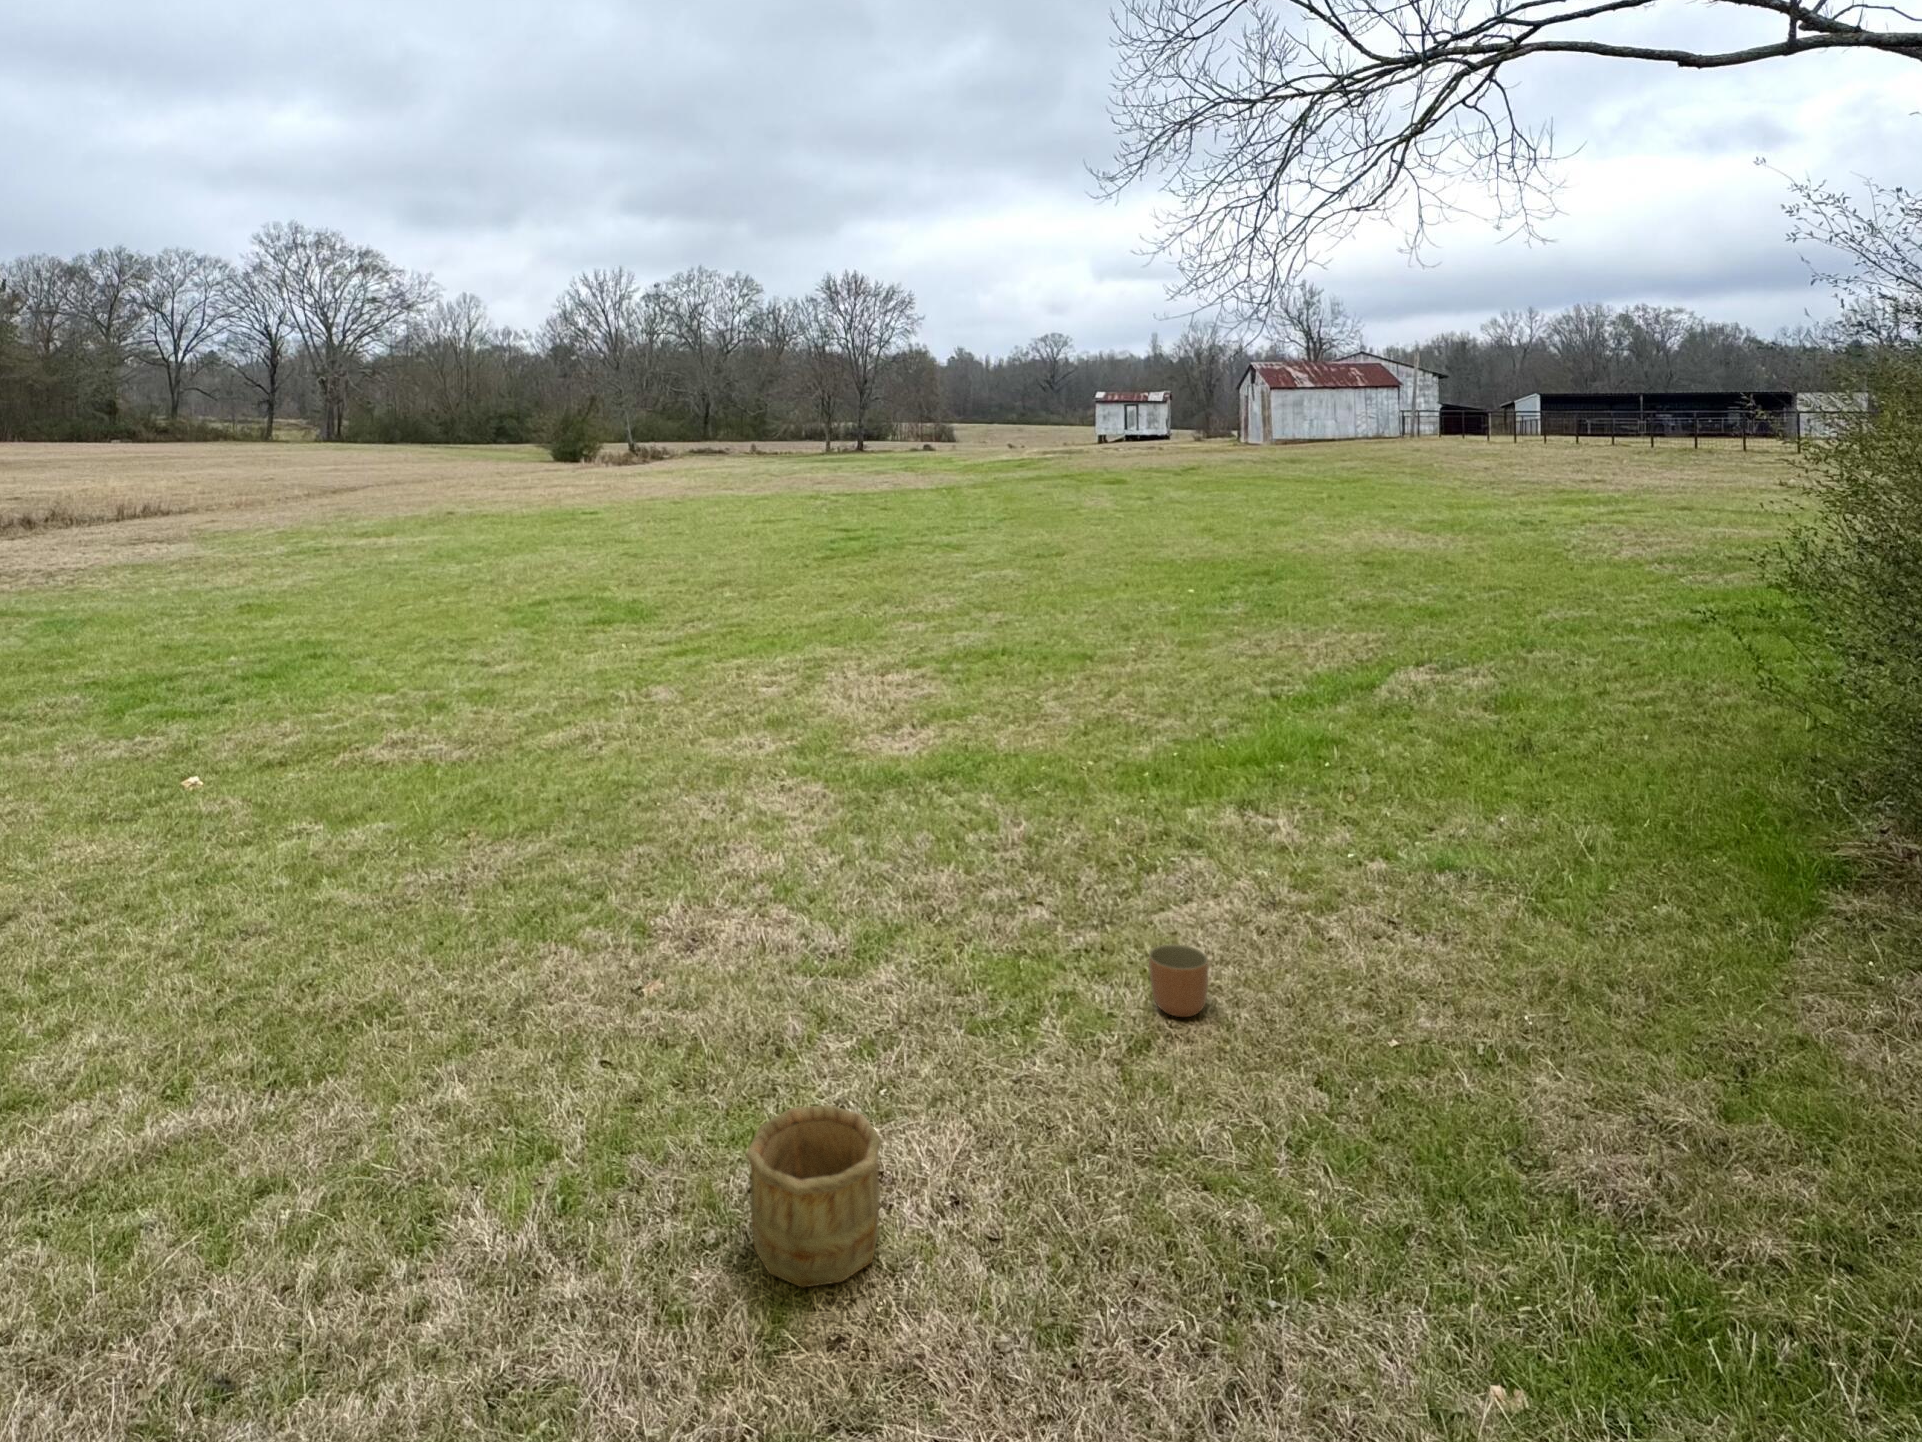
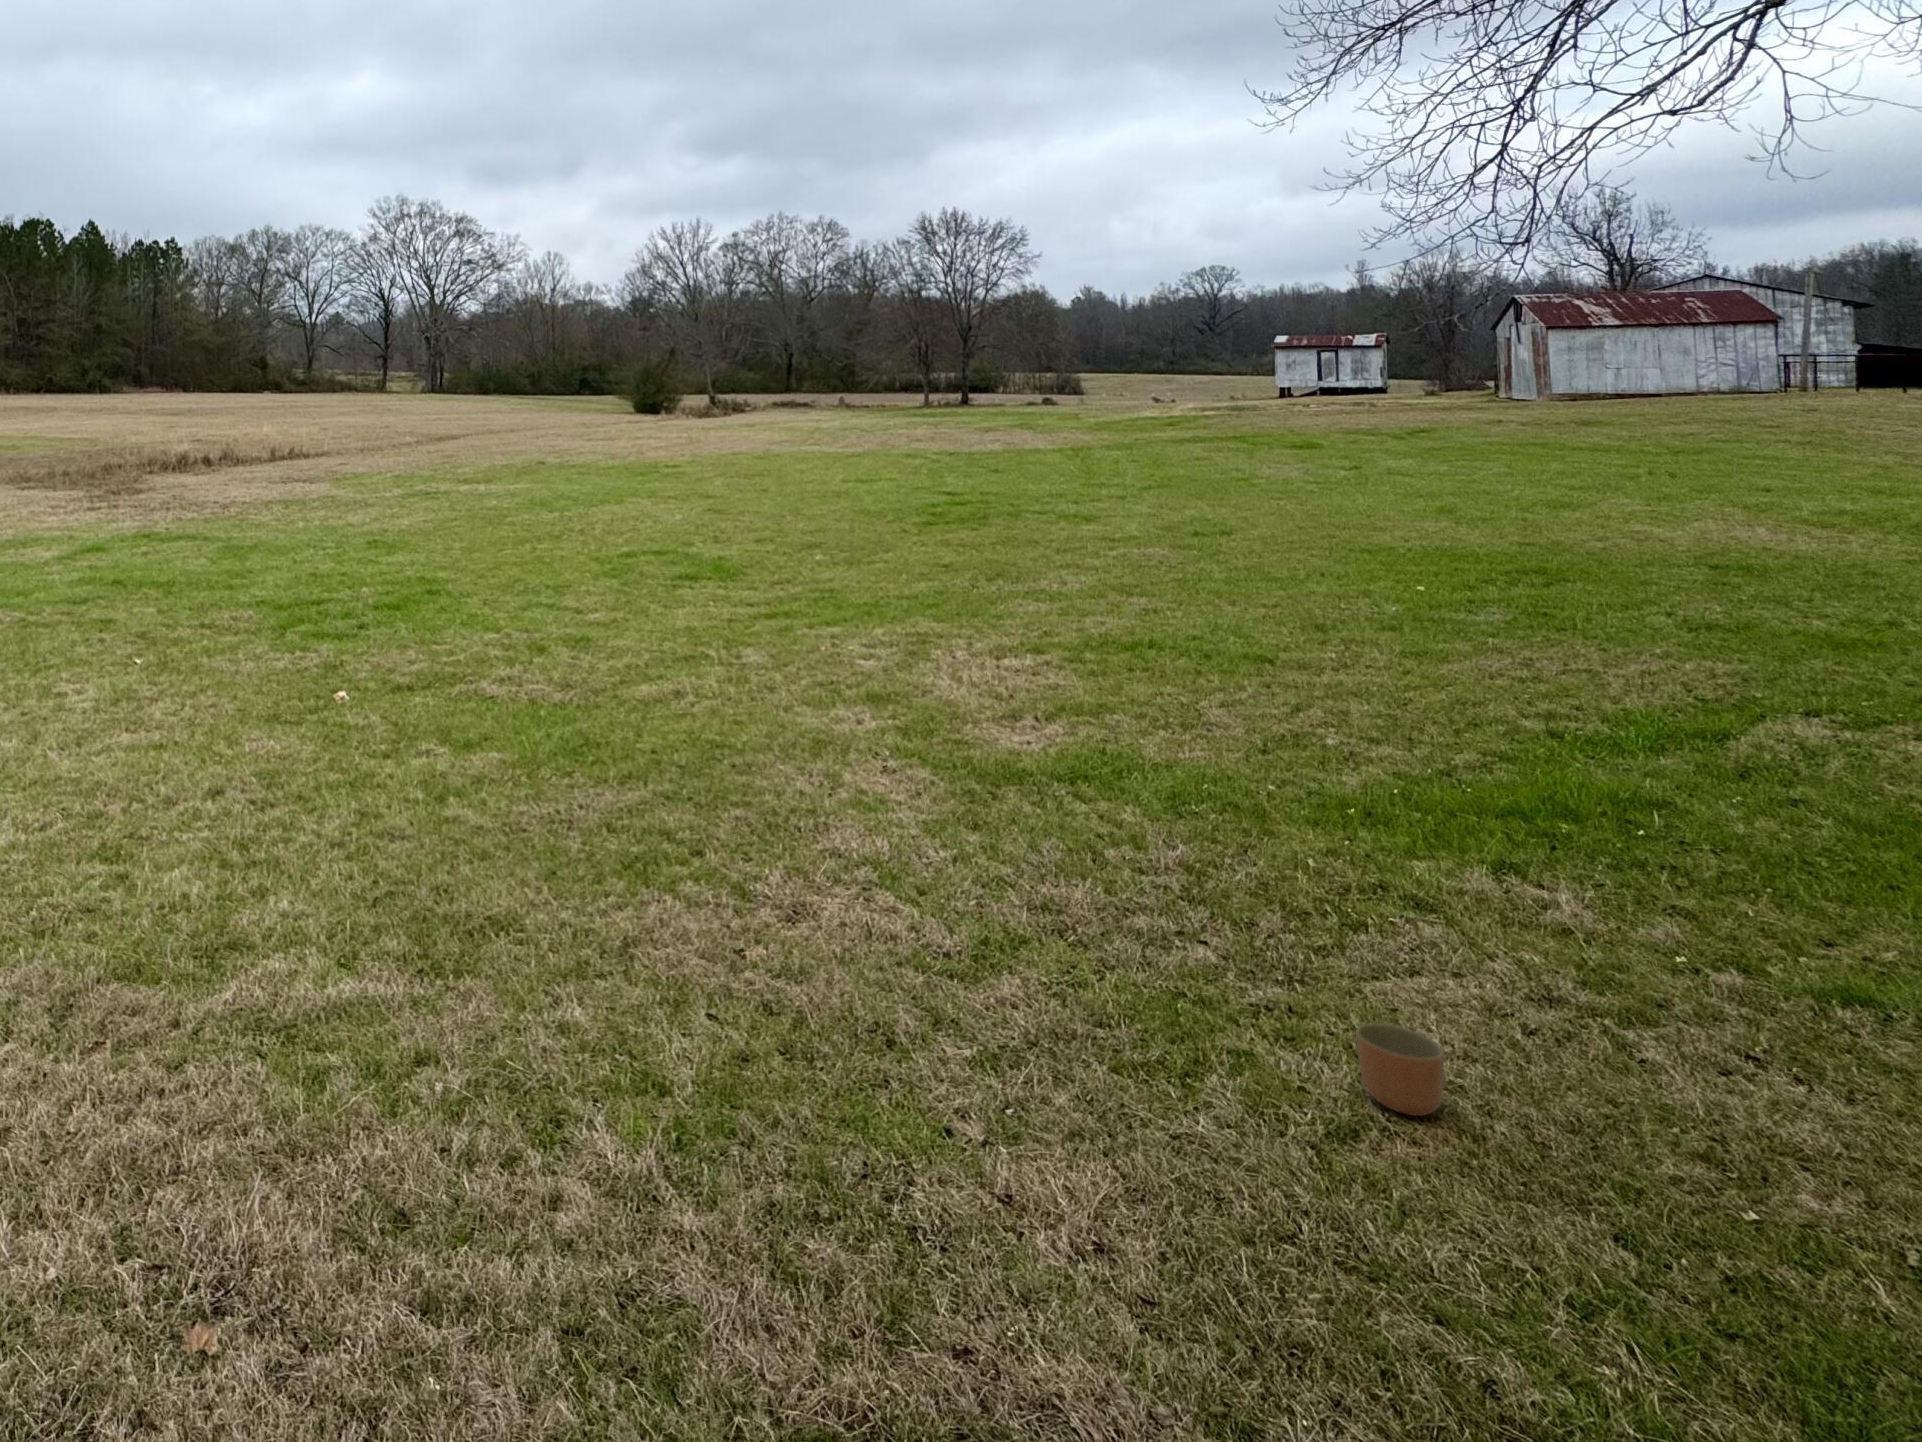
wooden bucket: present [746,1105,881,1287] -> none [861,1104,1011,1294]

